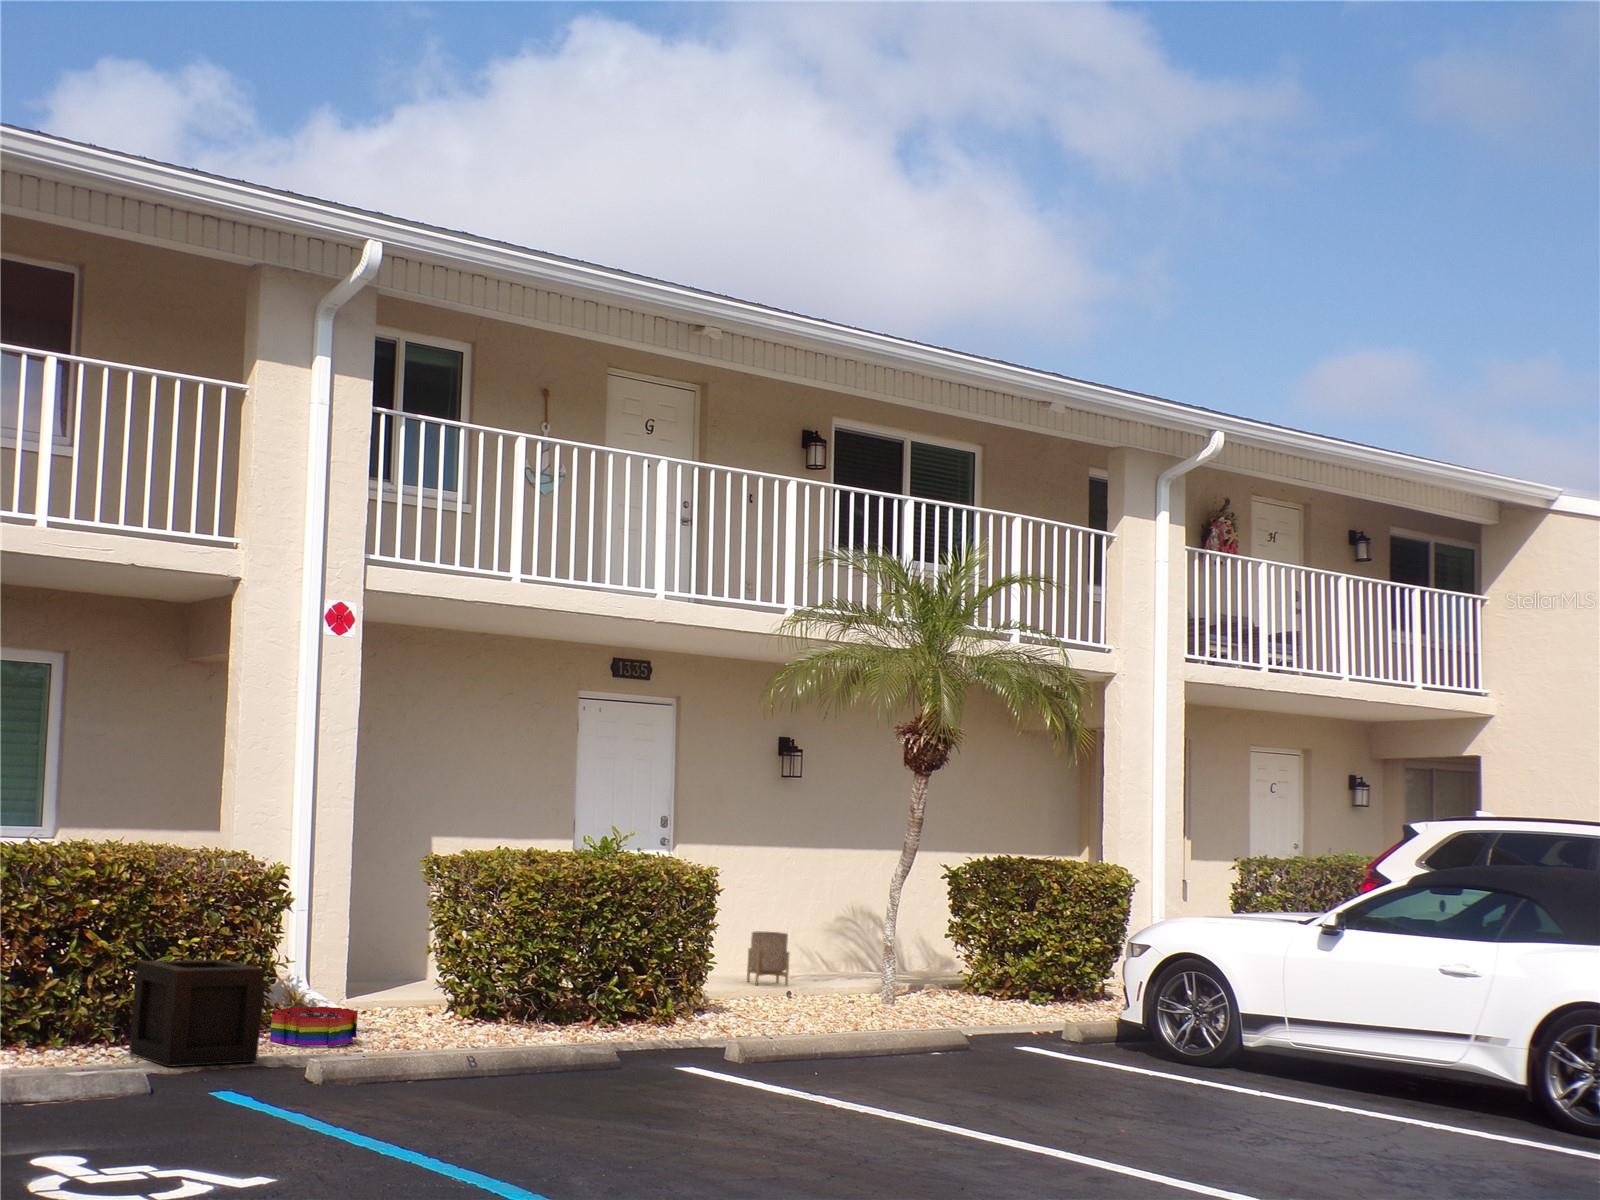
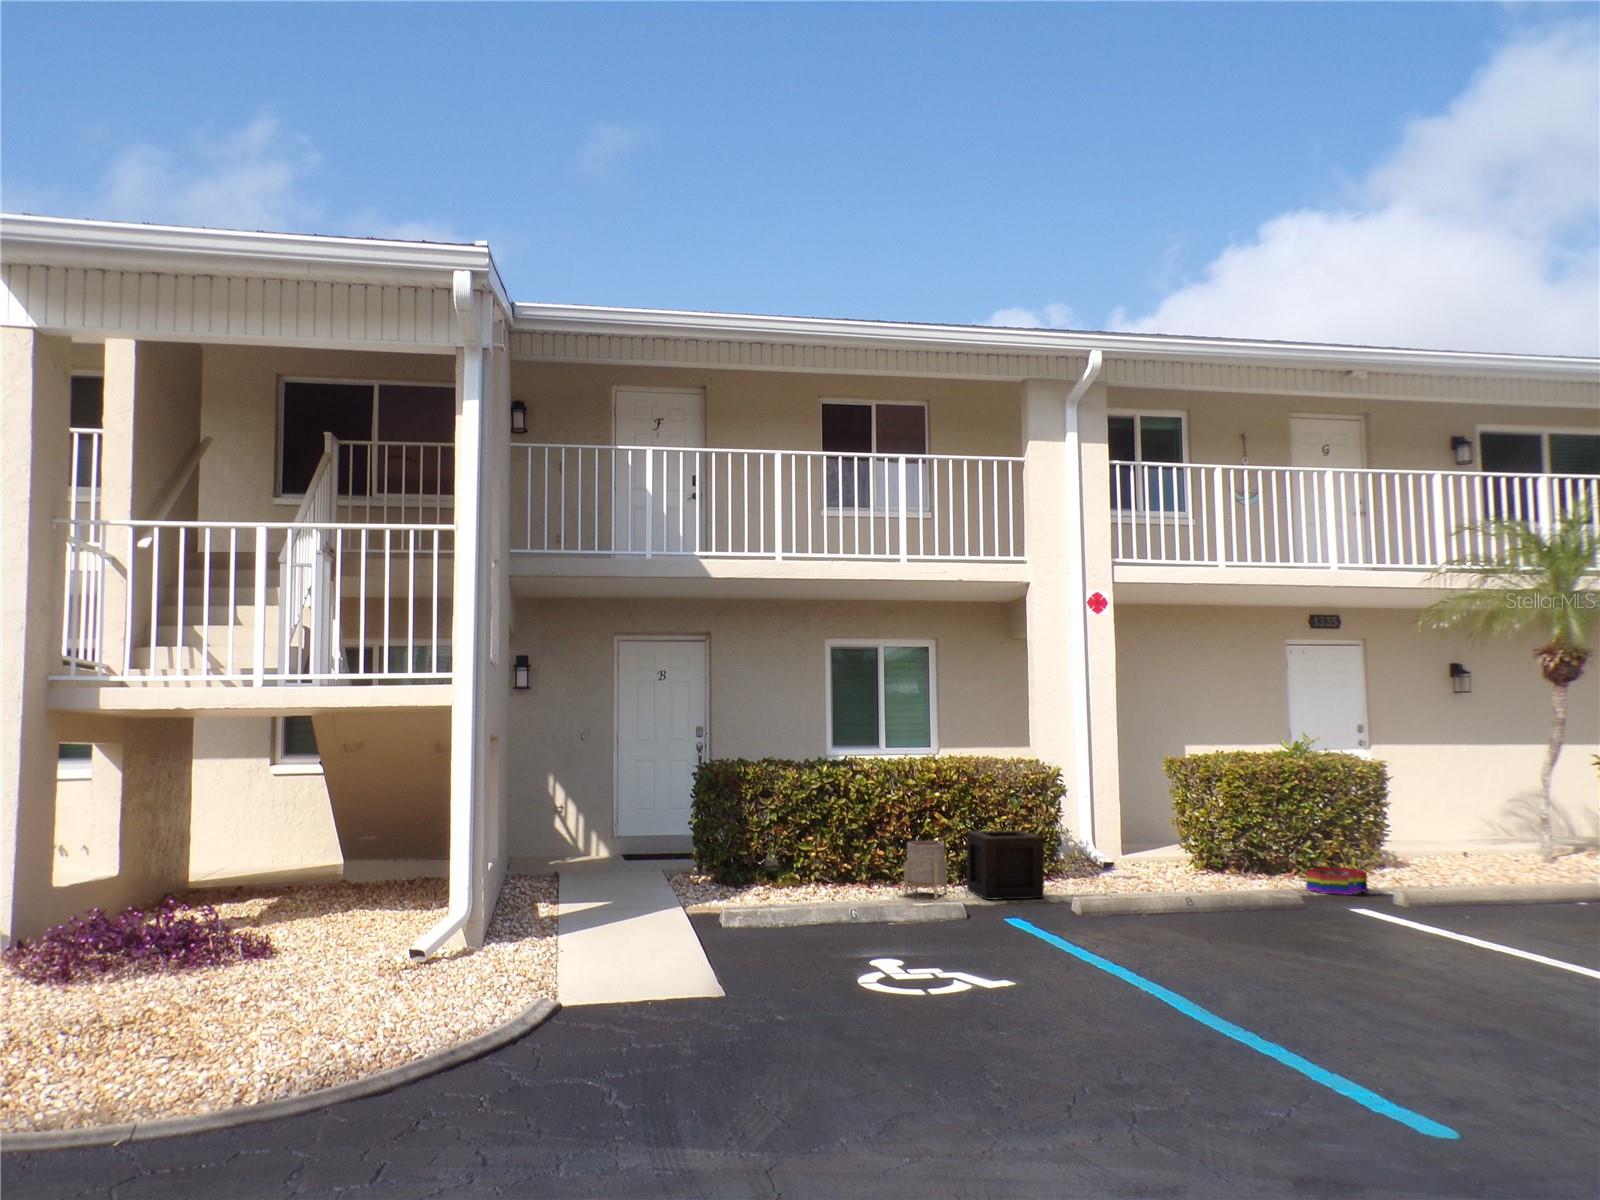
planter: present [747,931,789,986] -> present [904,841,947,898]
storage bin: present [270,1007,358,1047] -> present [1306,867,1368,895]

